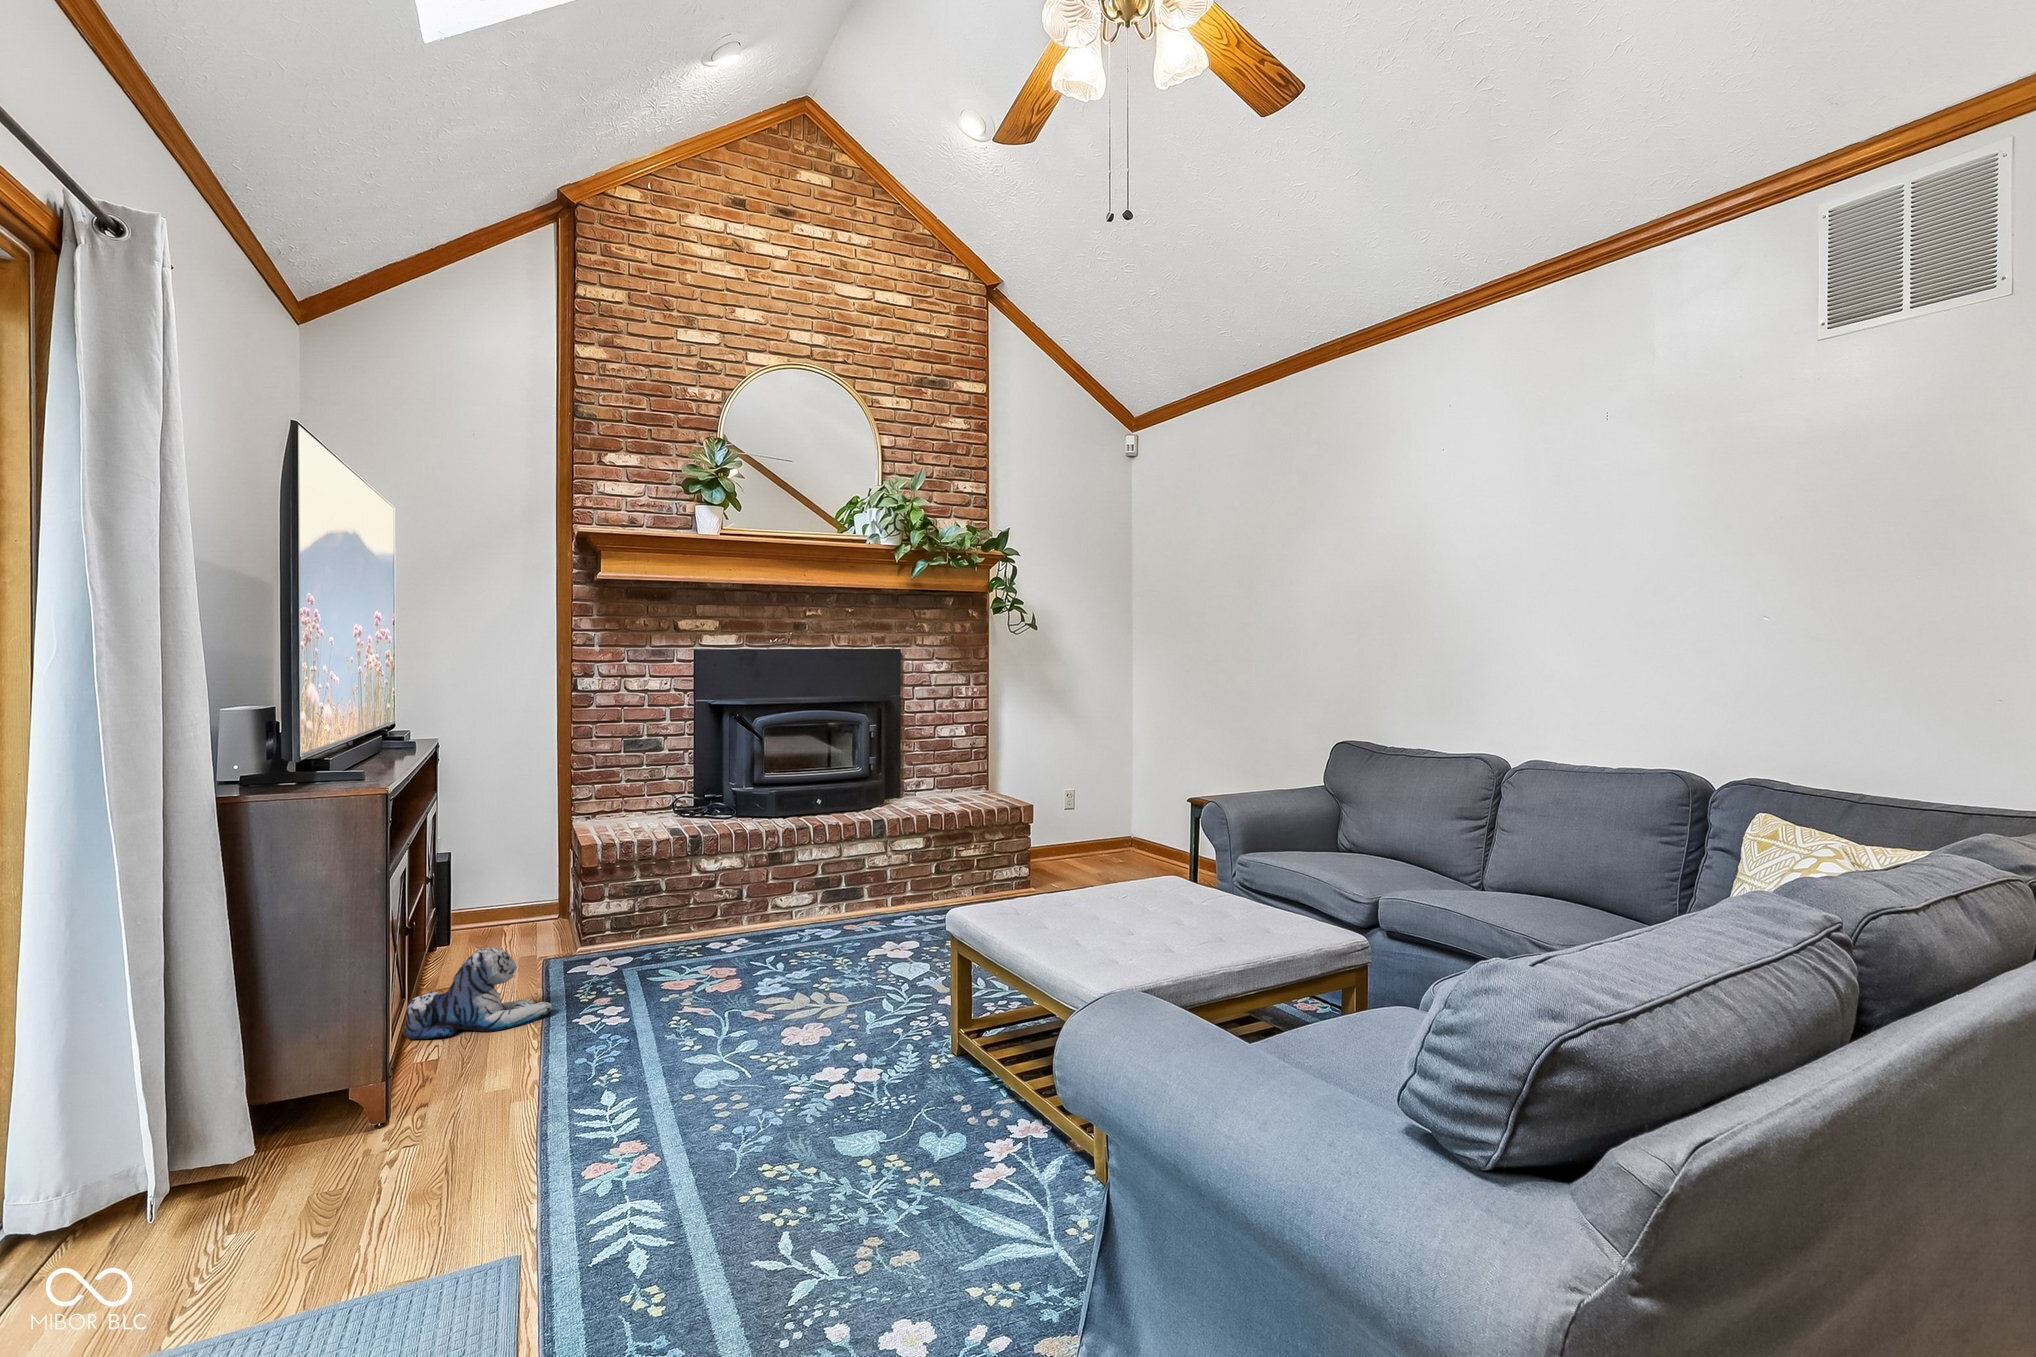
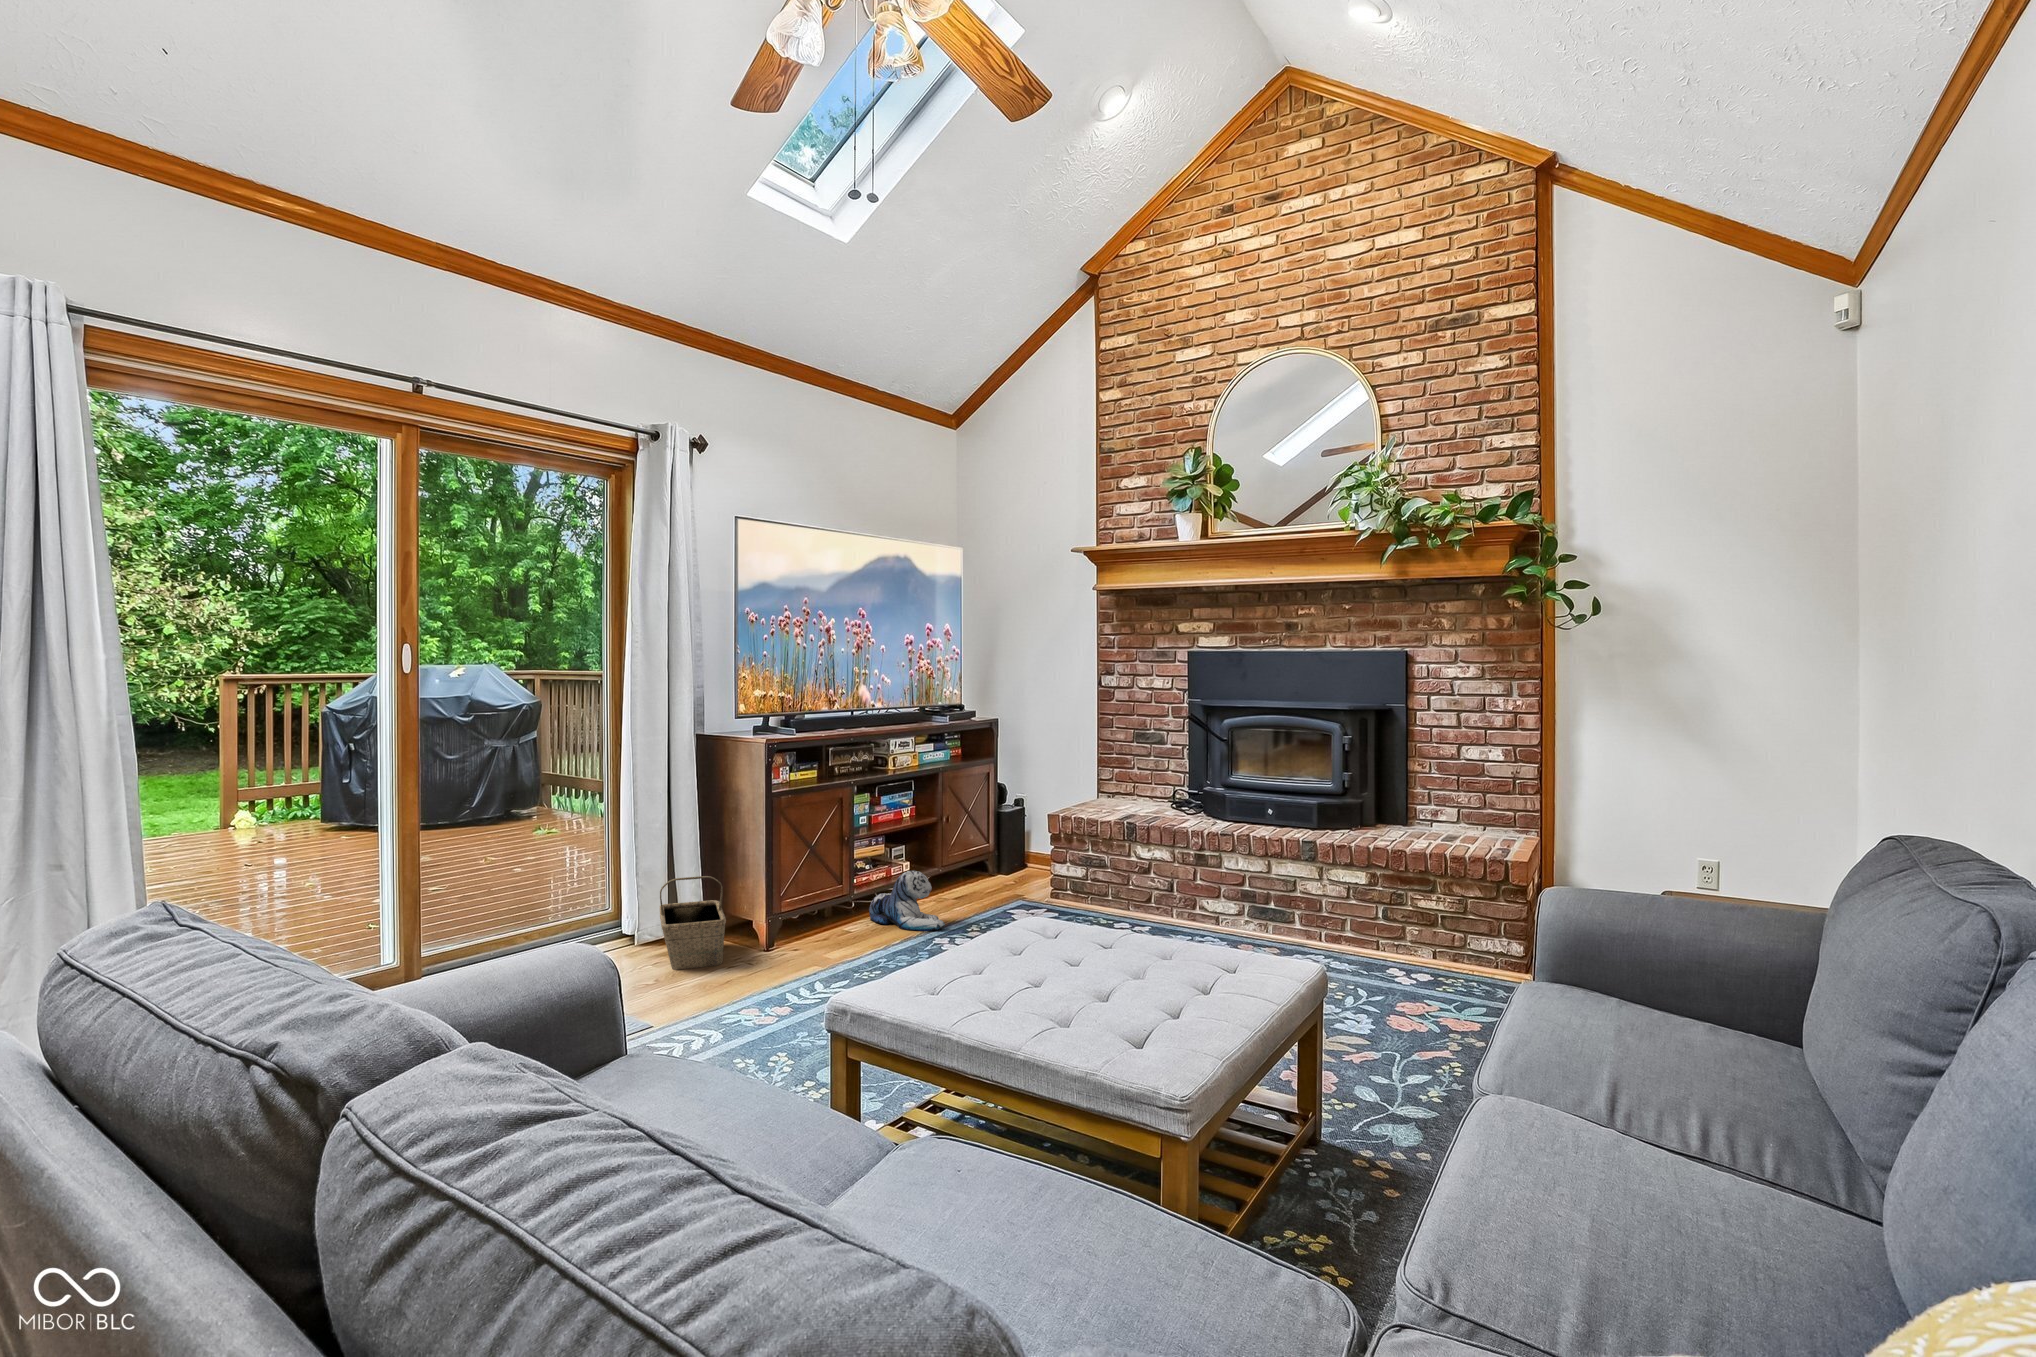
basket: none [114,1041,346,1227] -> present [660,876,726,970]

